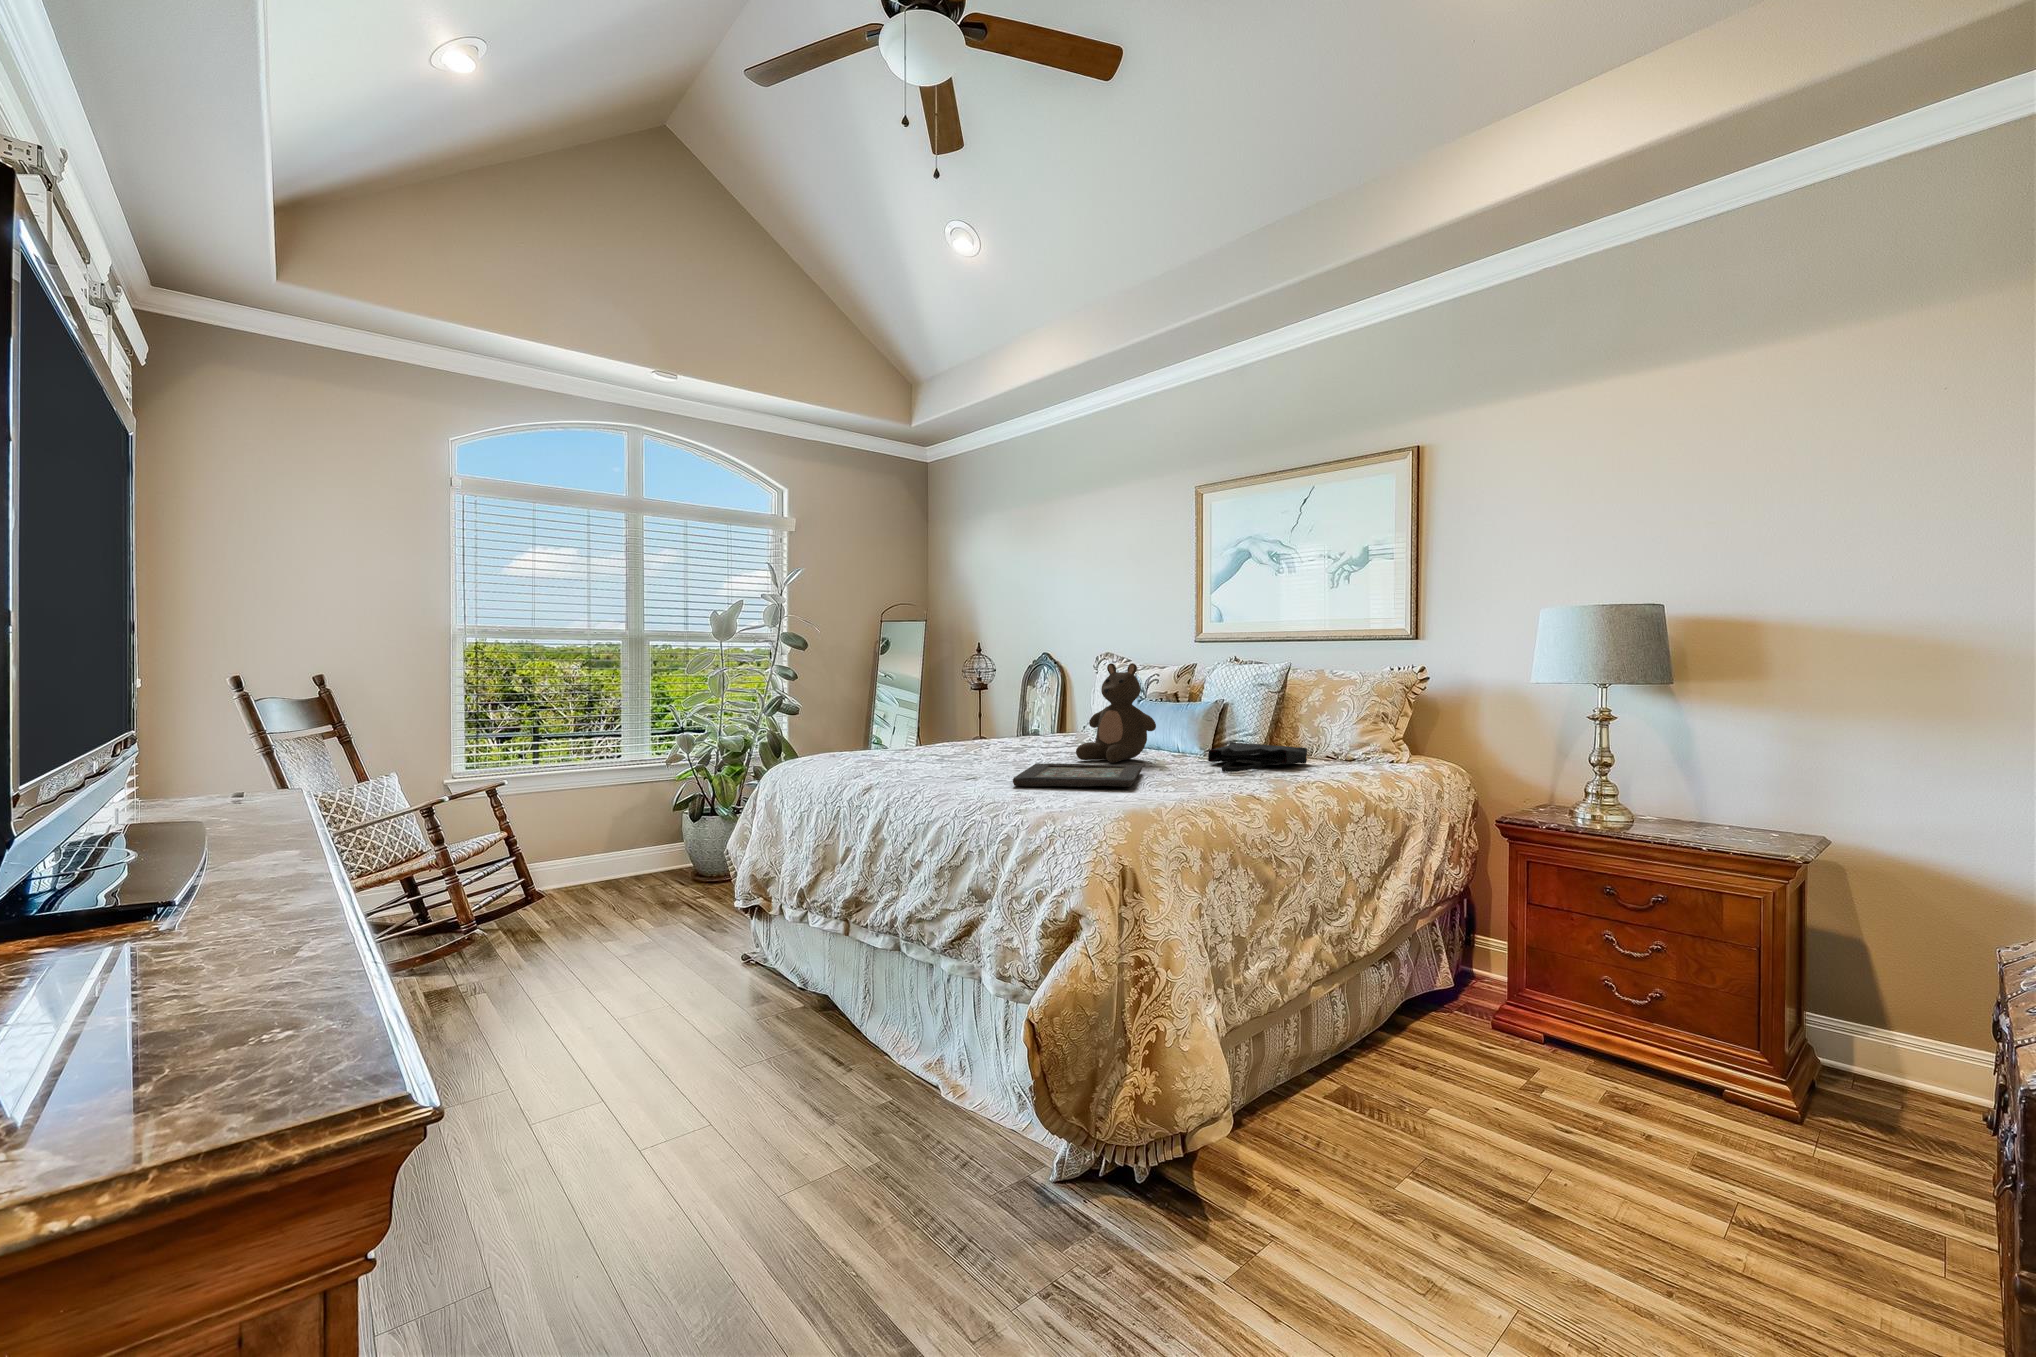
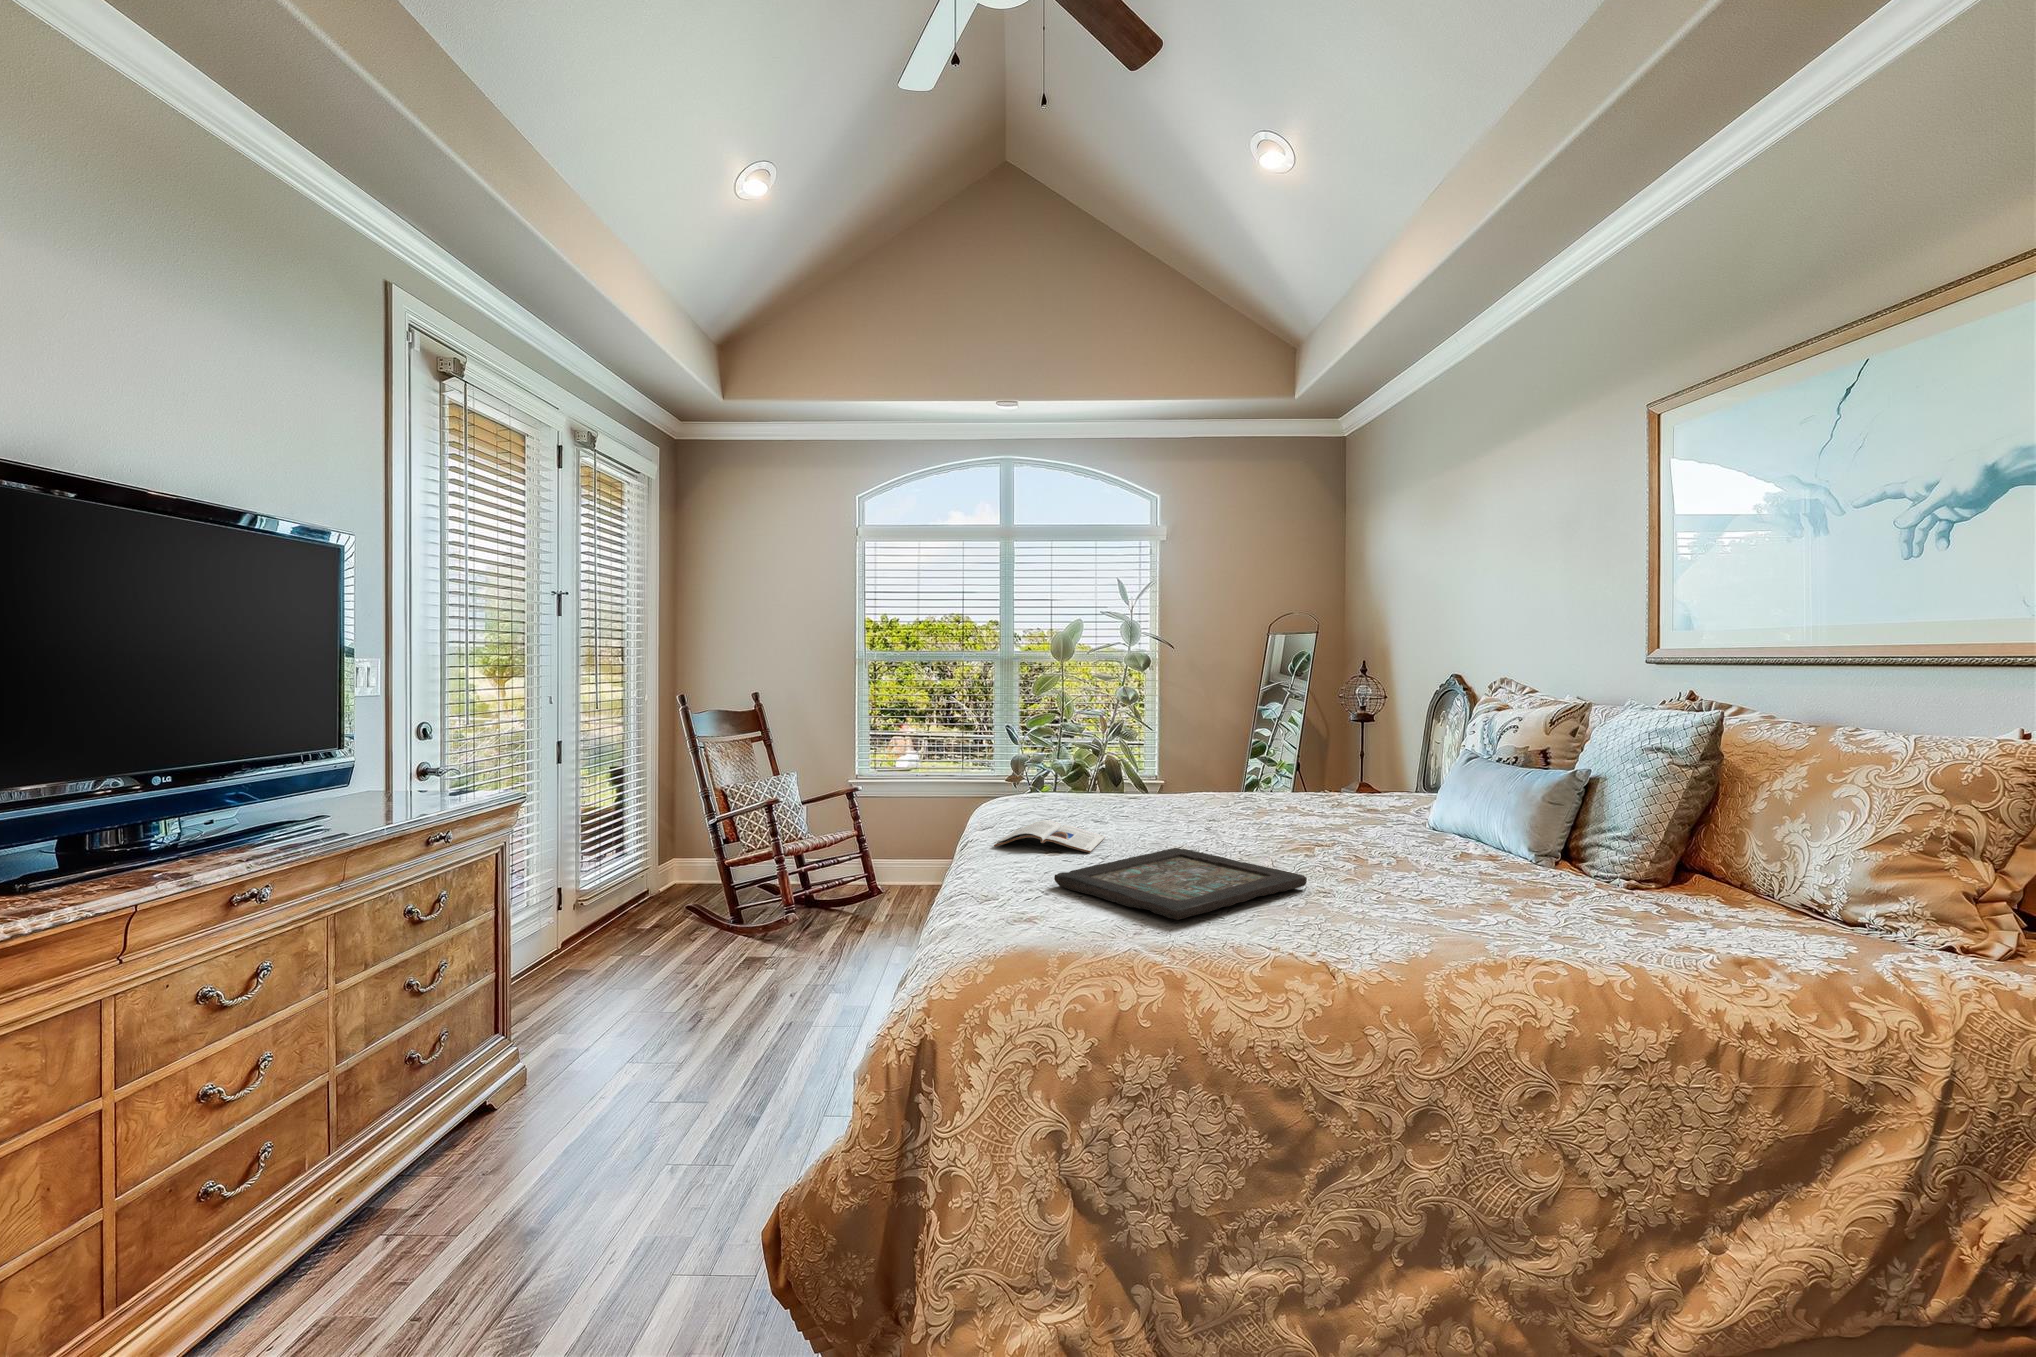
stuffed bear: present [1076,663,1156,763] -> none [1289,705,1407,858]
tote bag: present [1208,742,1307,772] -> none [1456,849,1705,916]
magazine: none [886,759,977,778] -> present [994,820,1106,853]

